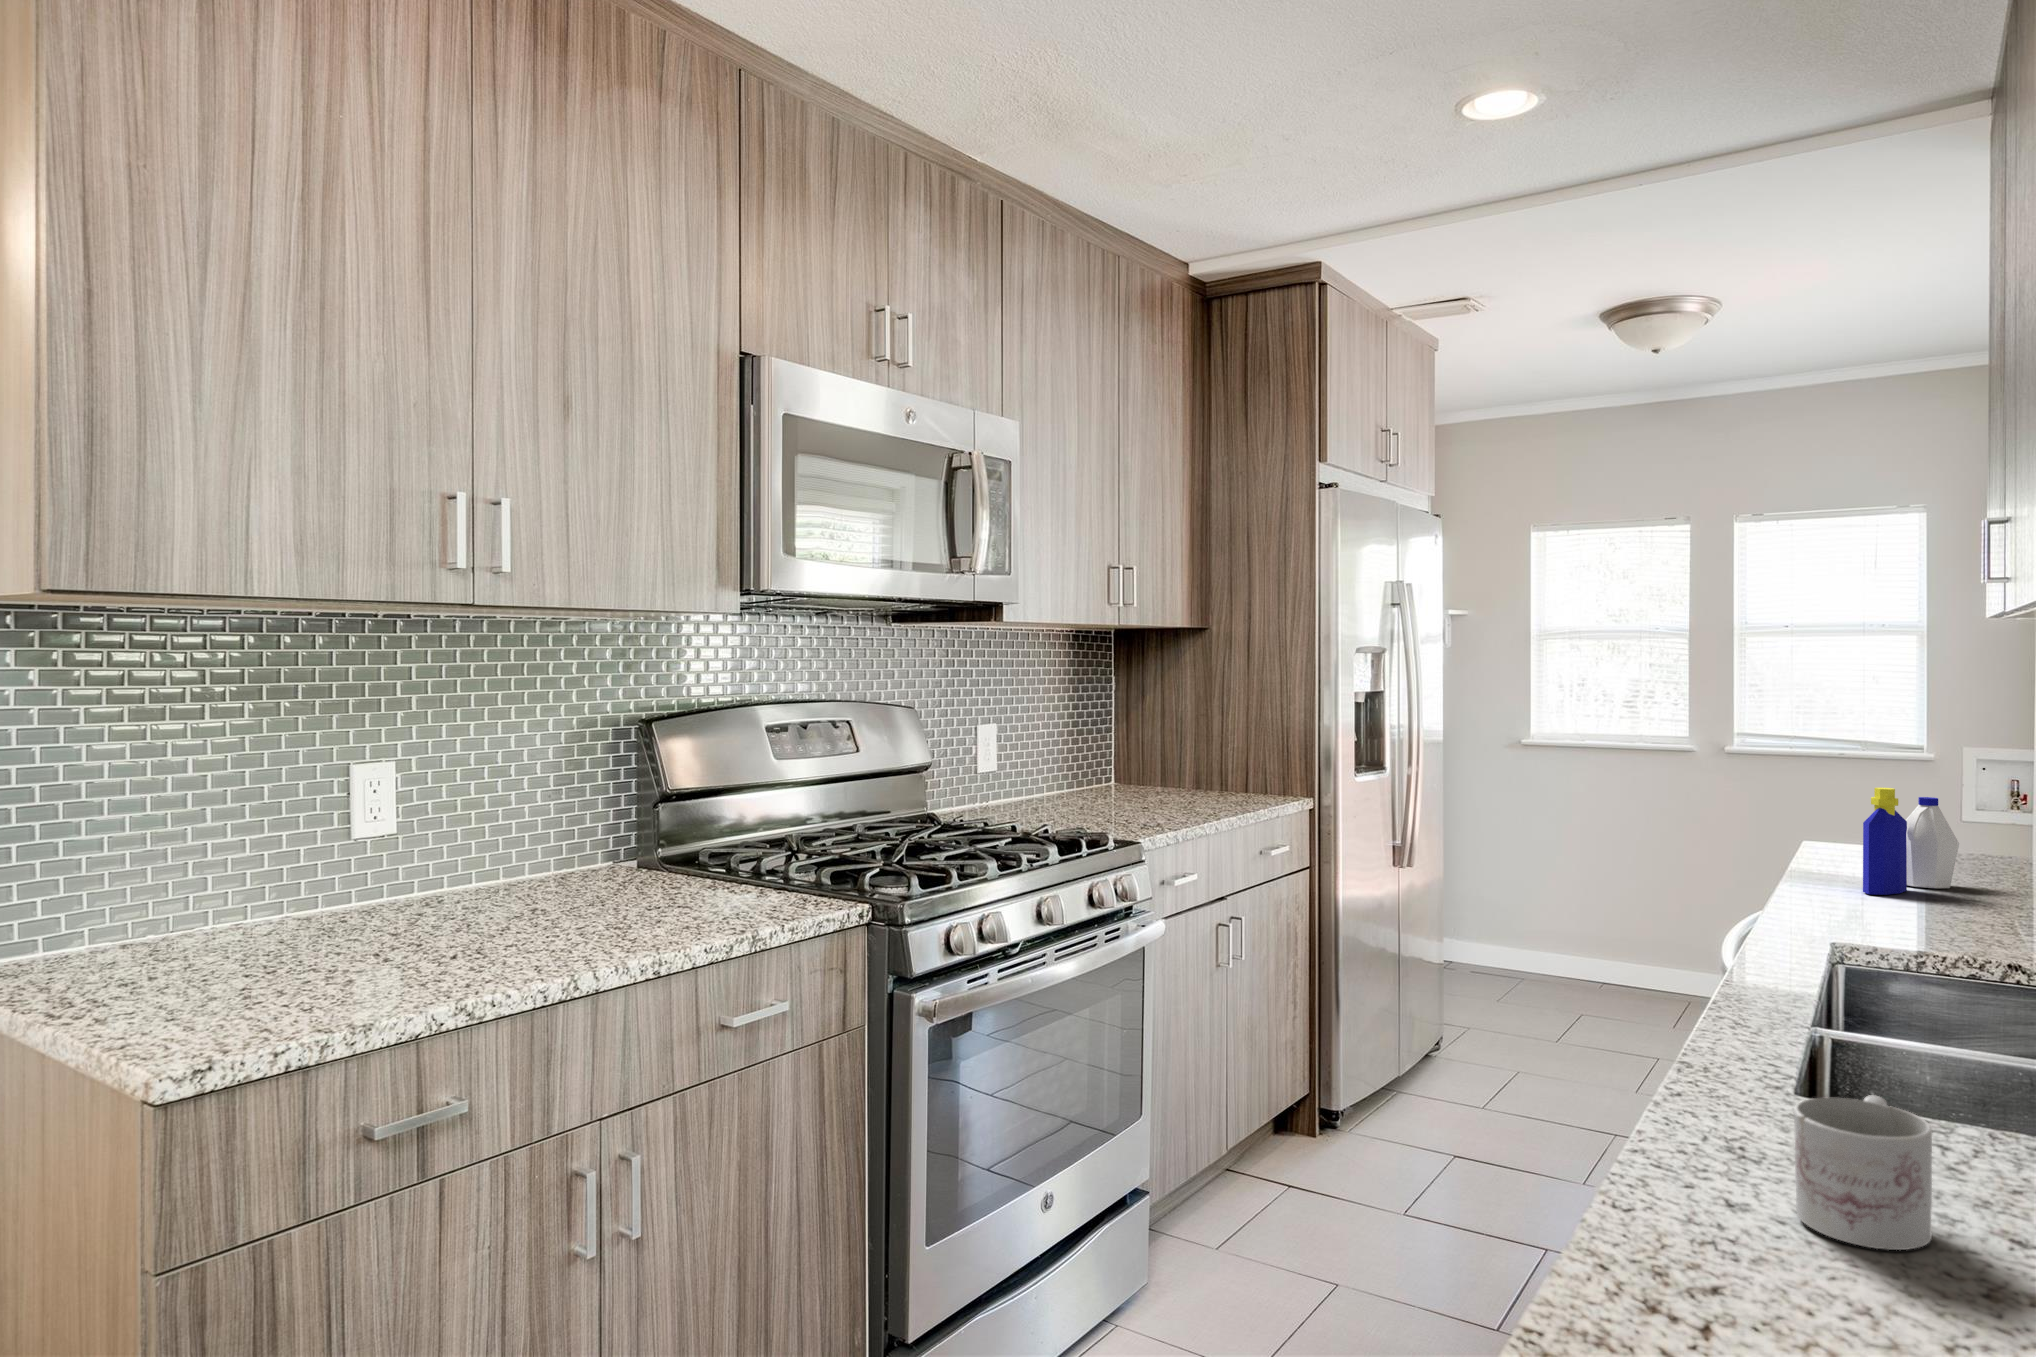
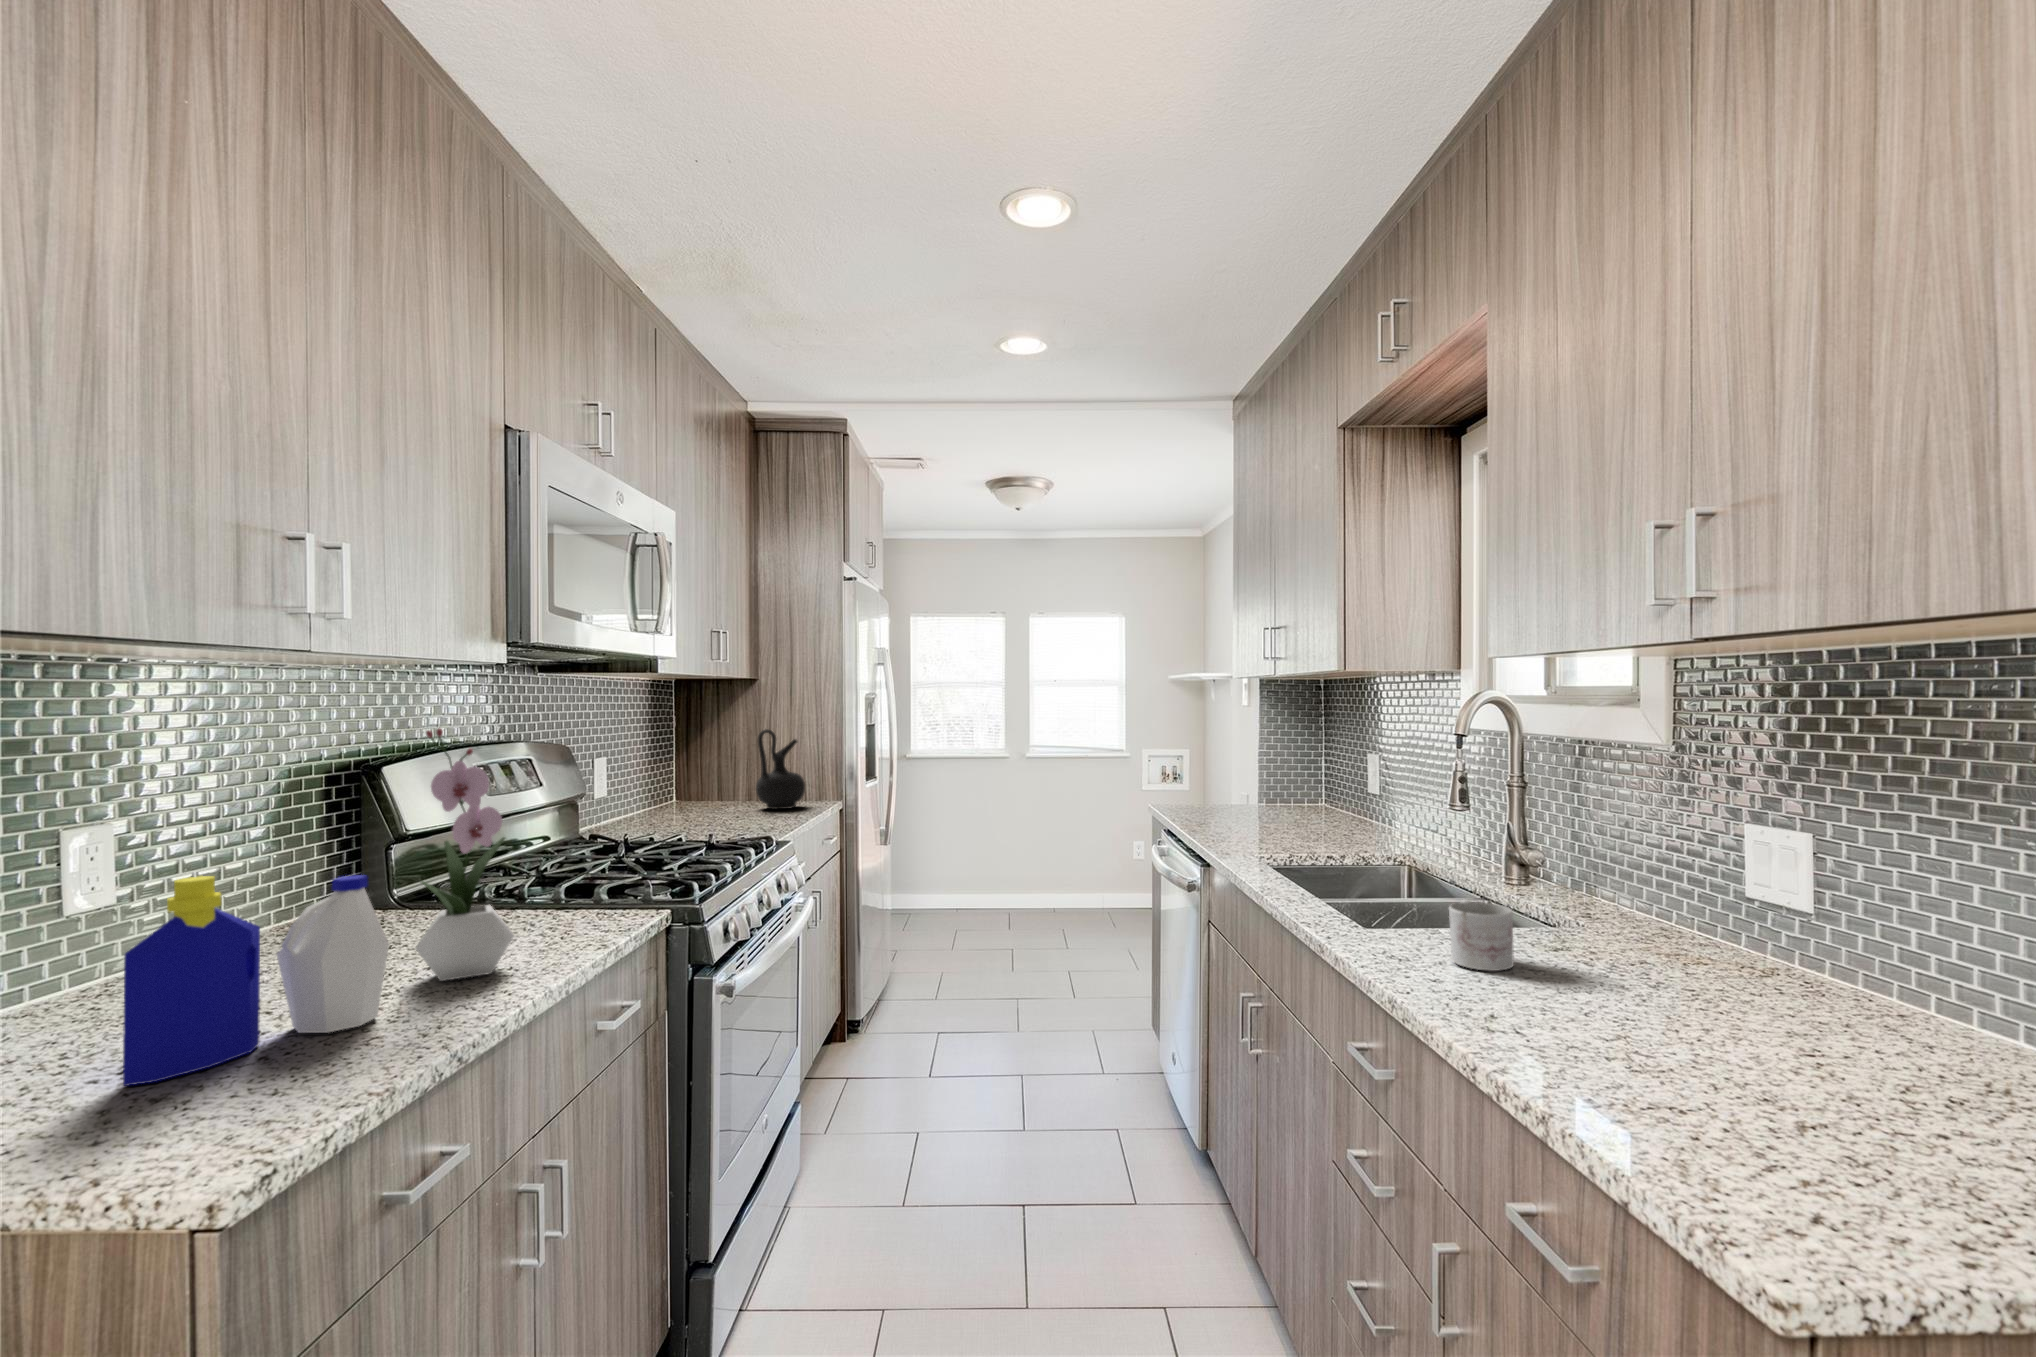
flower arrangement: none [528,691,633,944] -> present [416,728,514,981]
ceramic jug: none [1175,697,1239,804] -> present [756,729,805,809]
bottle: present [1863,788,1959,895] -> present [123,875,389,1086]

